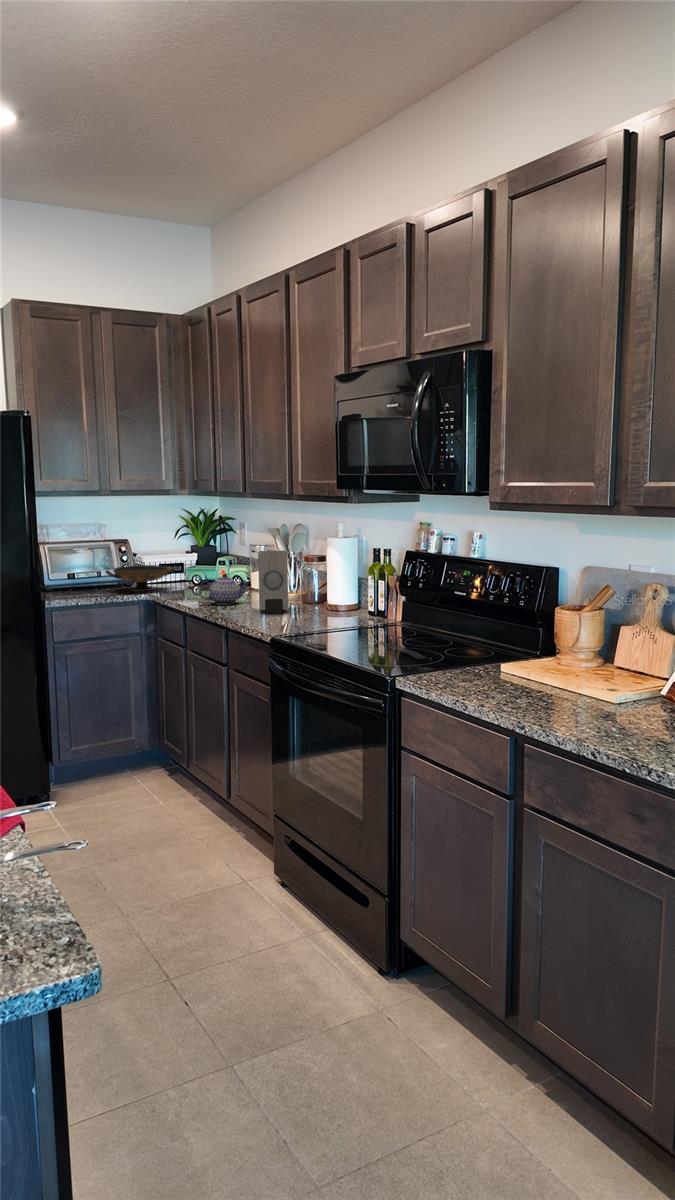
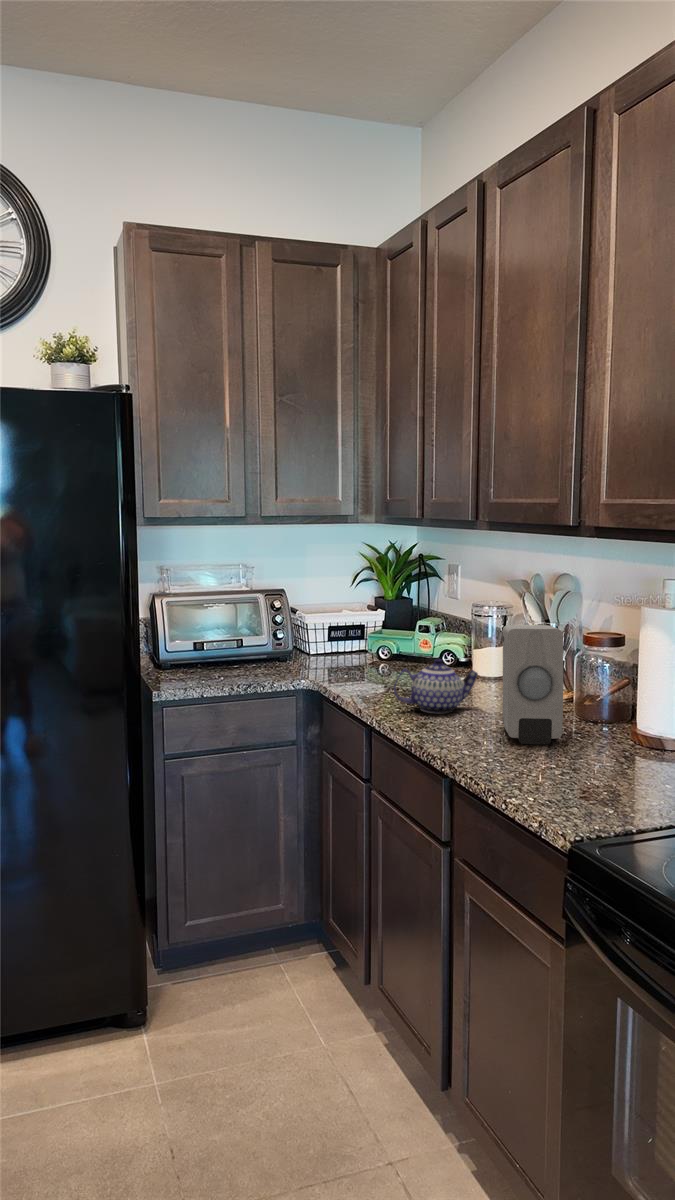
decorative bowl: present [106,565,176,591] -> none [248,629,354,672]

